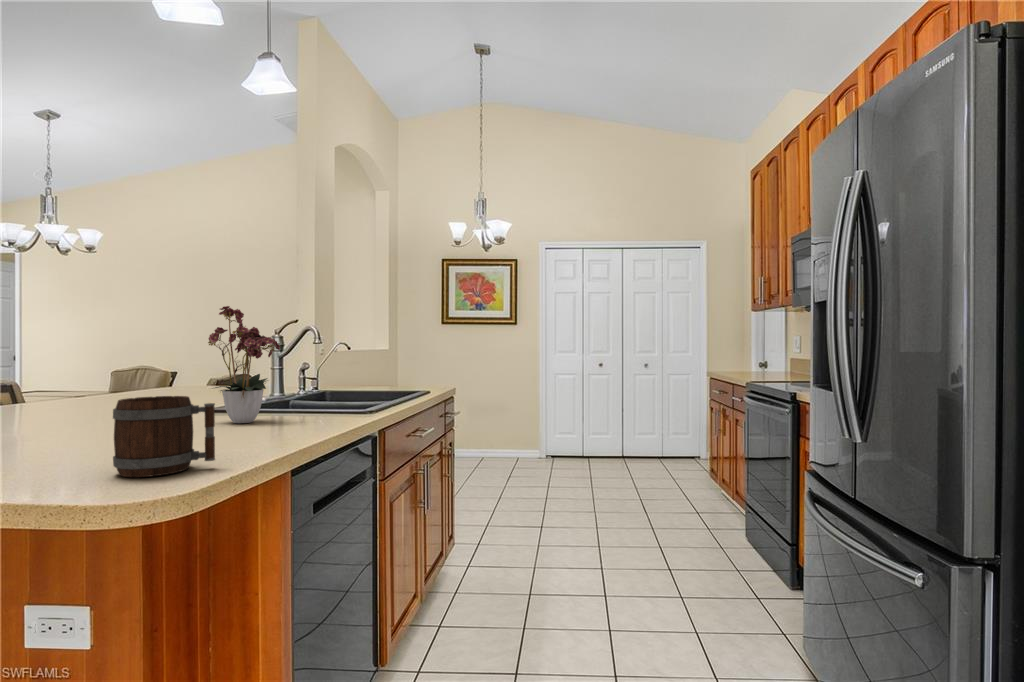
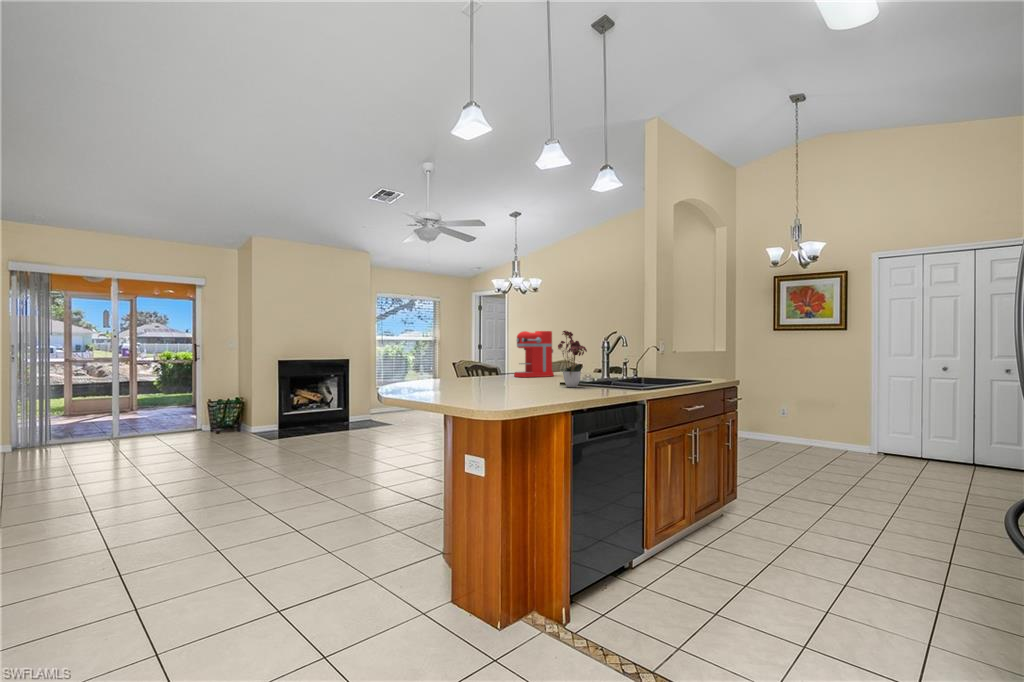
coffee maker: none [72,311,164,405] -> present [514,331,554,377]
mug: present [113,396,215,477] -> none [508,370,540,398]

